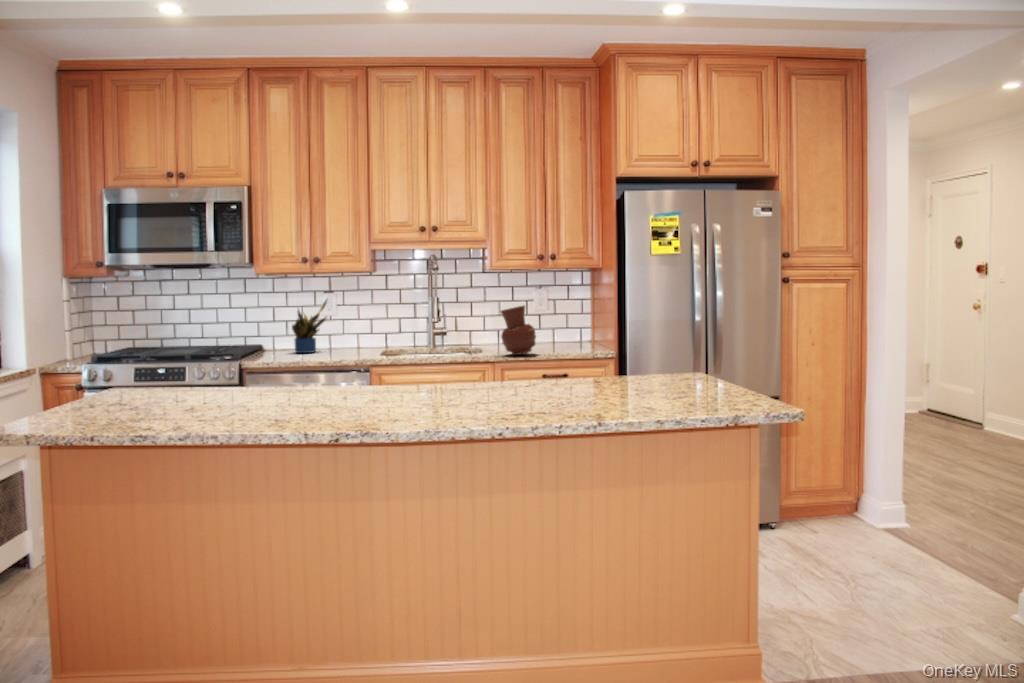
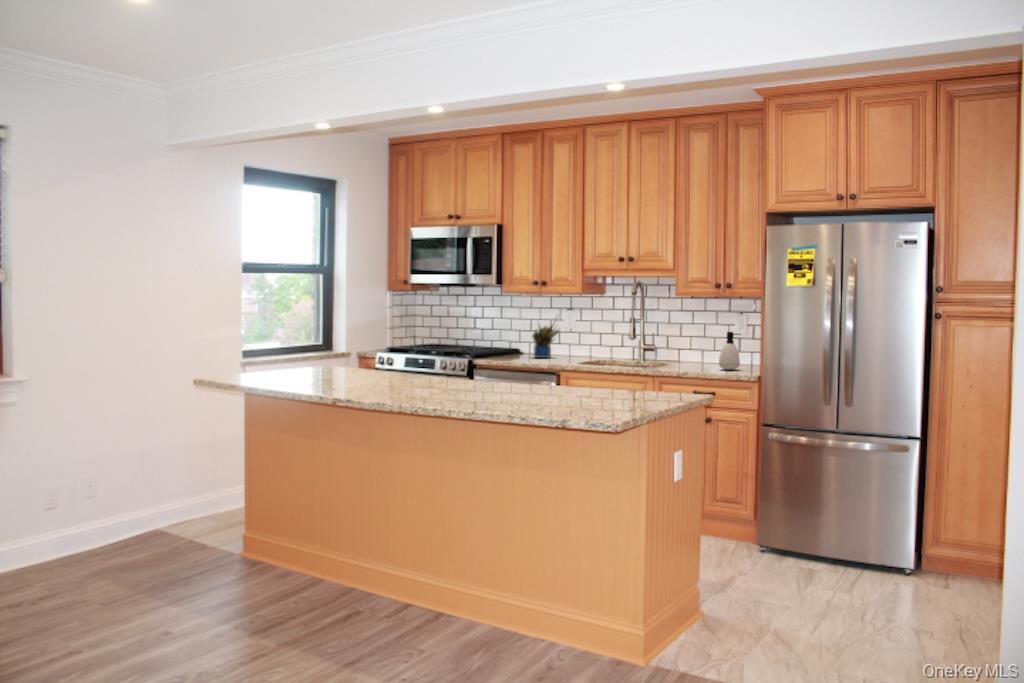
vase: present [501,306,536,355] -> none [662,328,694,372]
soap dispenser: none [540,307,562,348] -> present [719,332,740,370]

